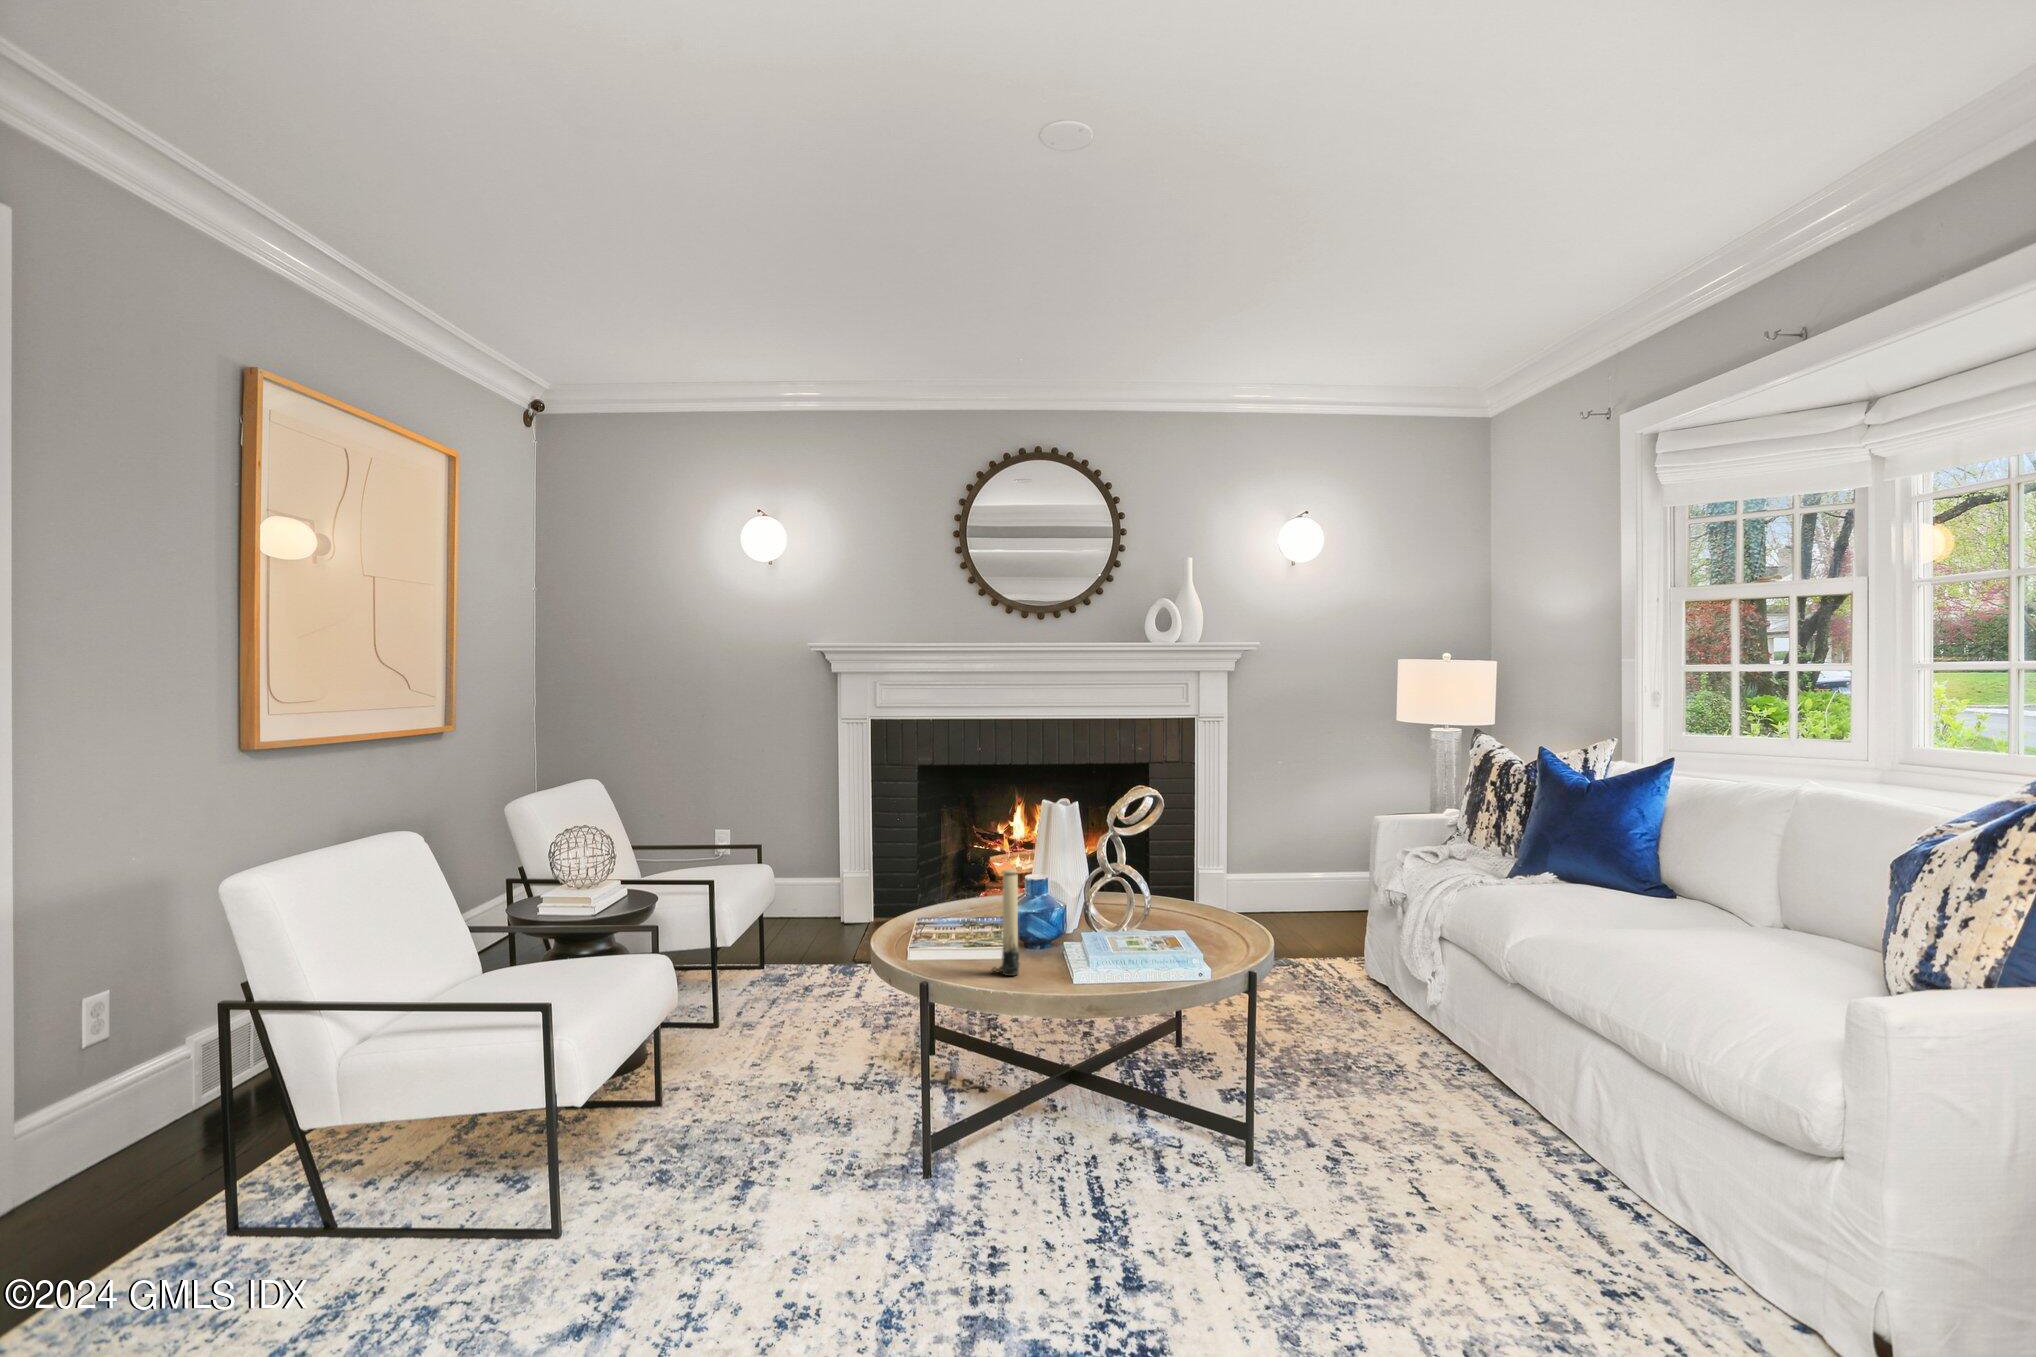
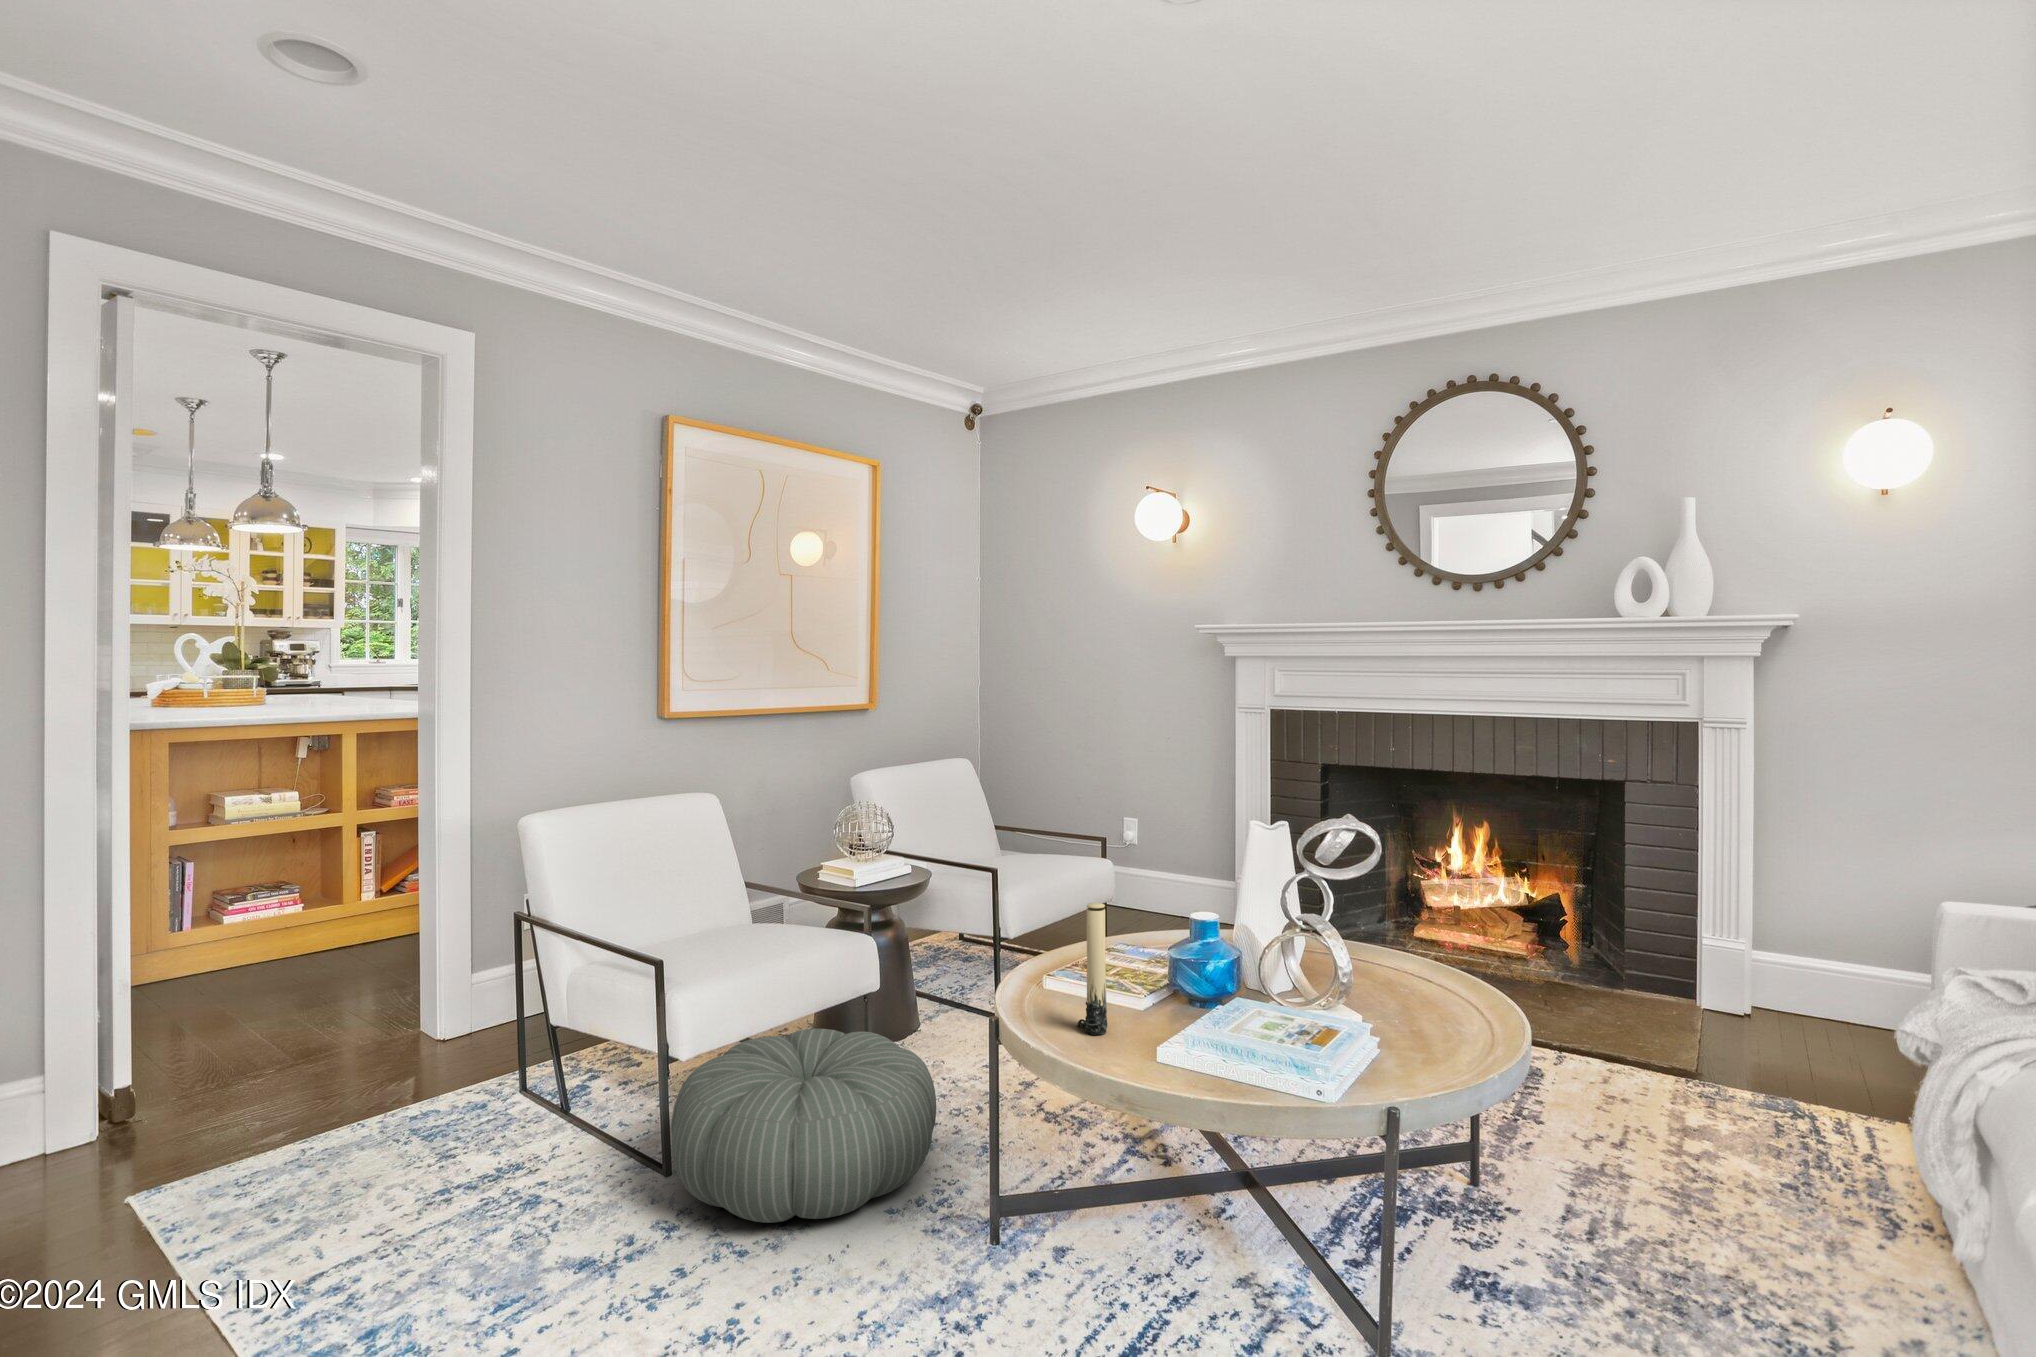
pouf: none [553,1039,831,1235] -> present [672,1029,936,1223]

